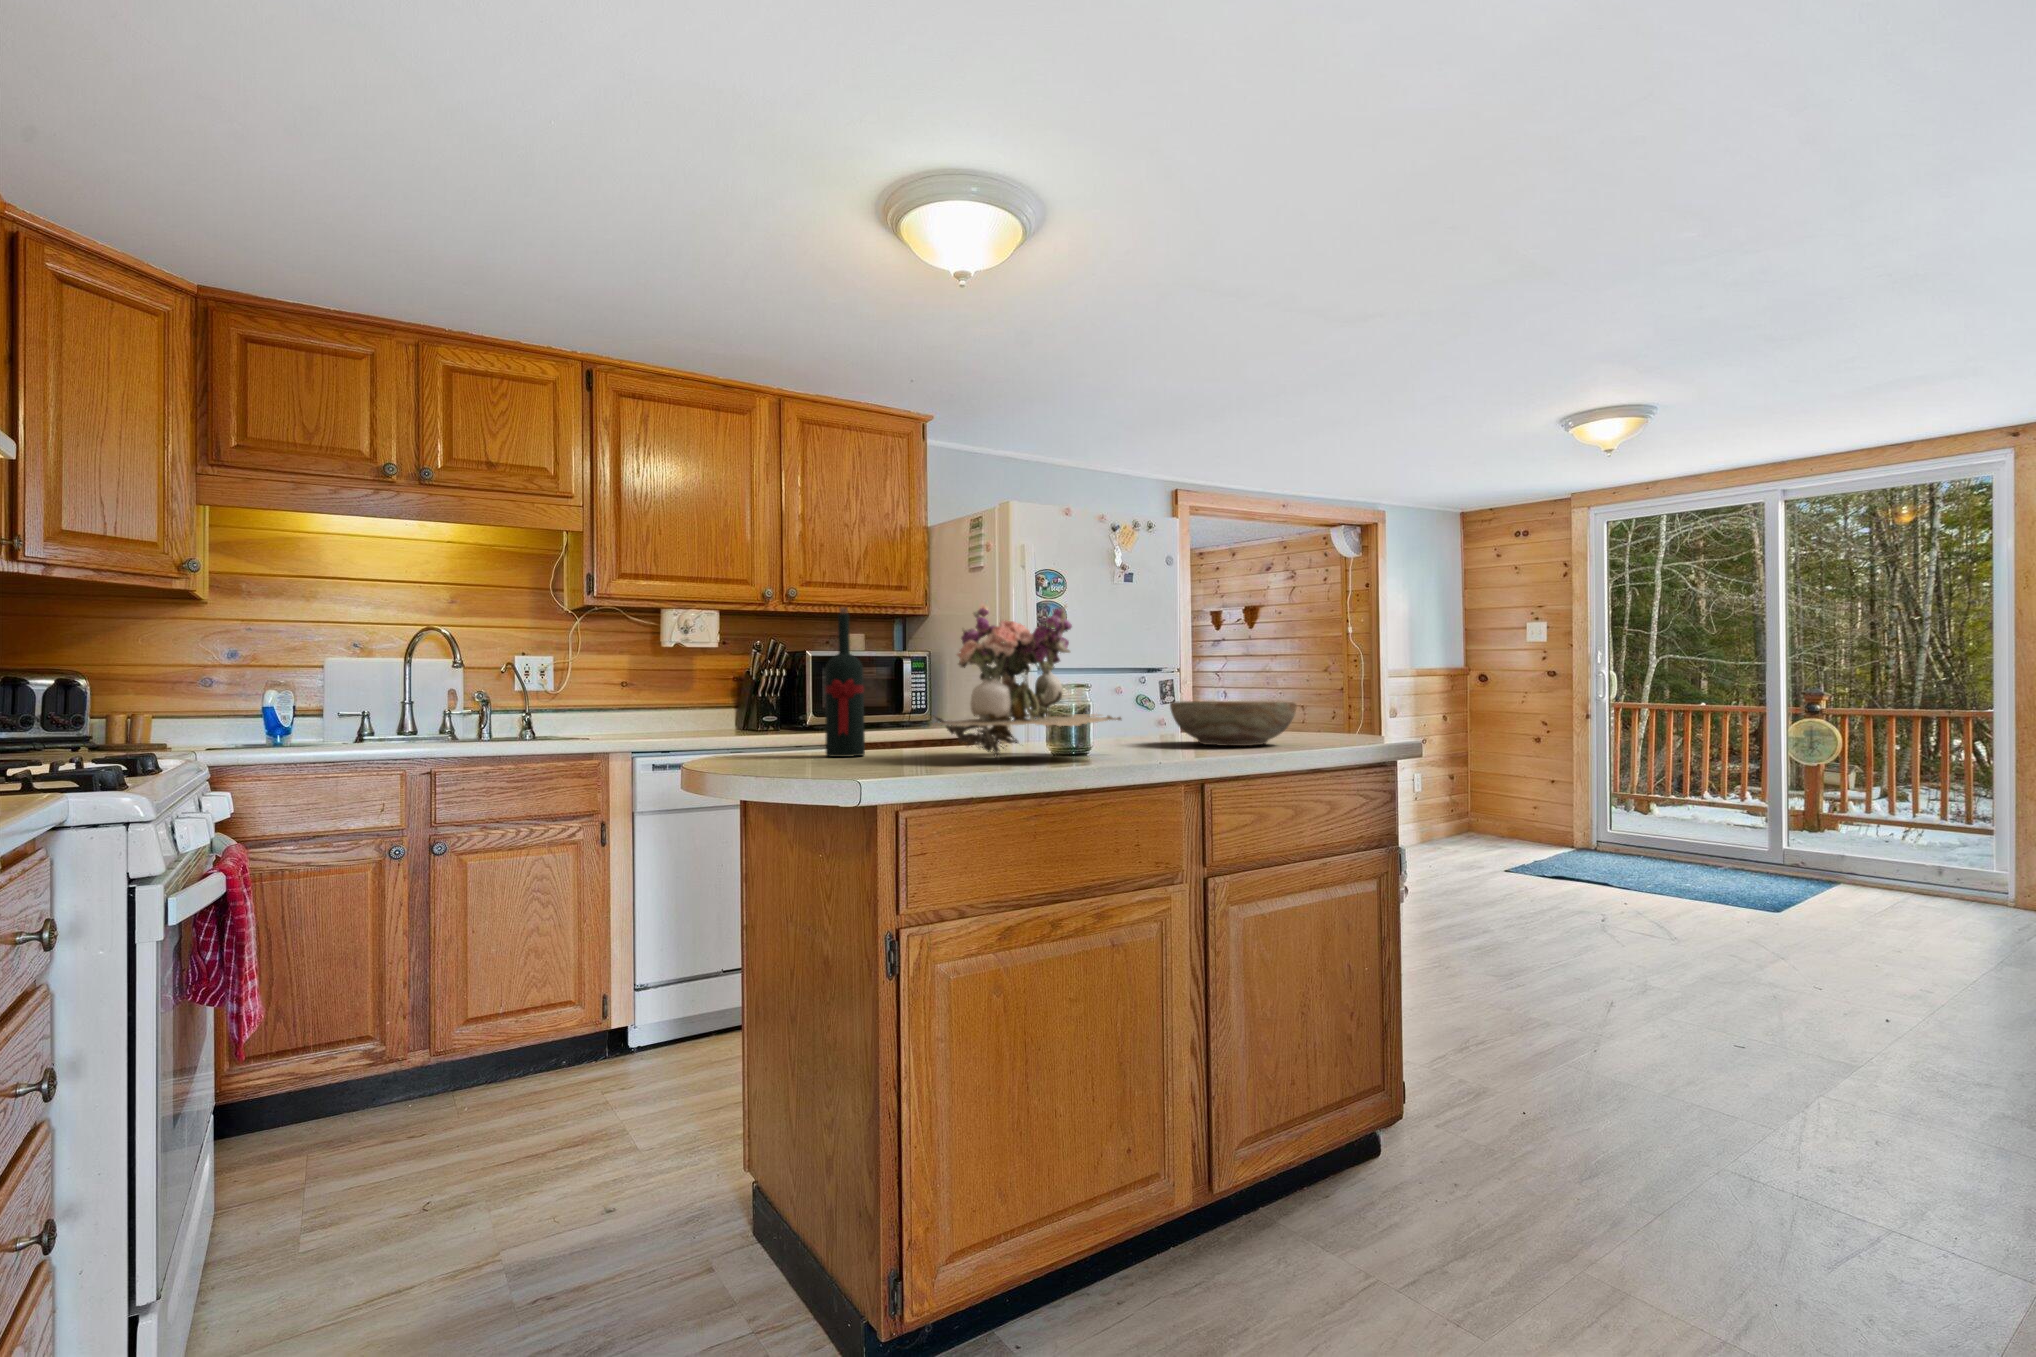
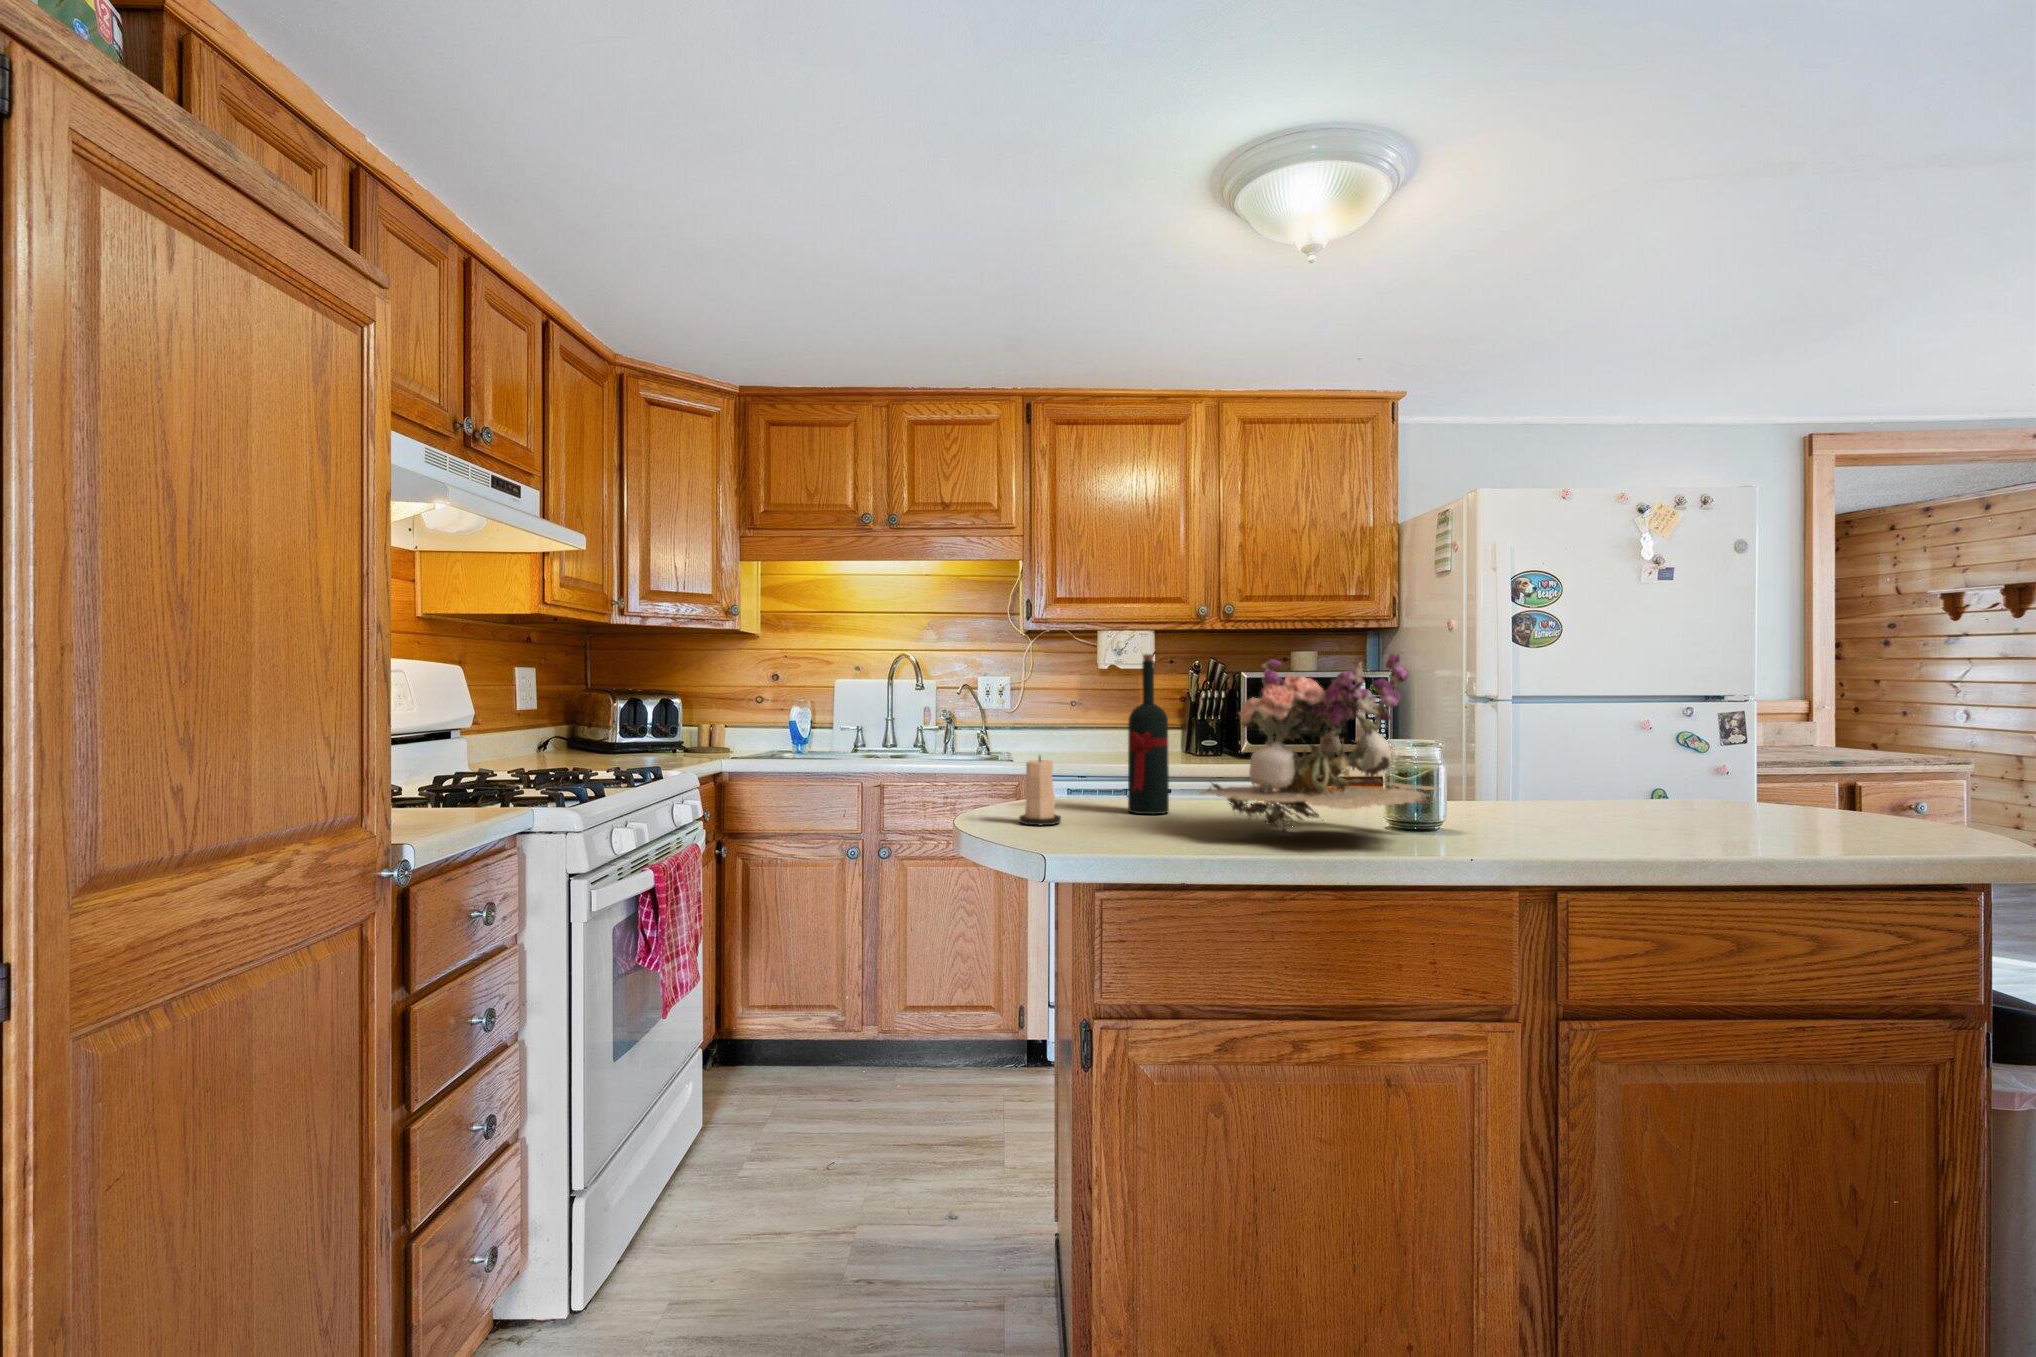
candle: none [749,698,789,767] -> present [1019,756,1061,825]
bowl: present [1170,701,1297,746] -> none [1578,768,1781,841]

